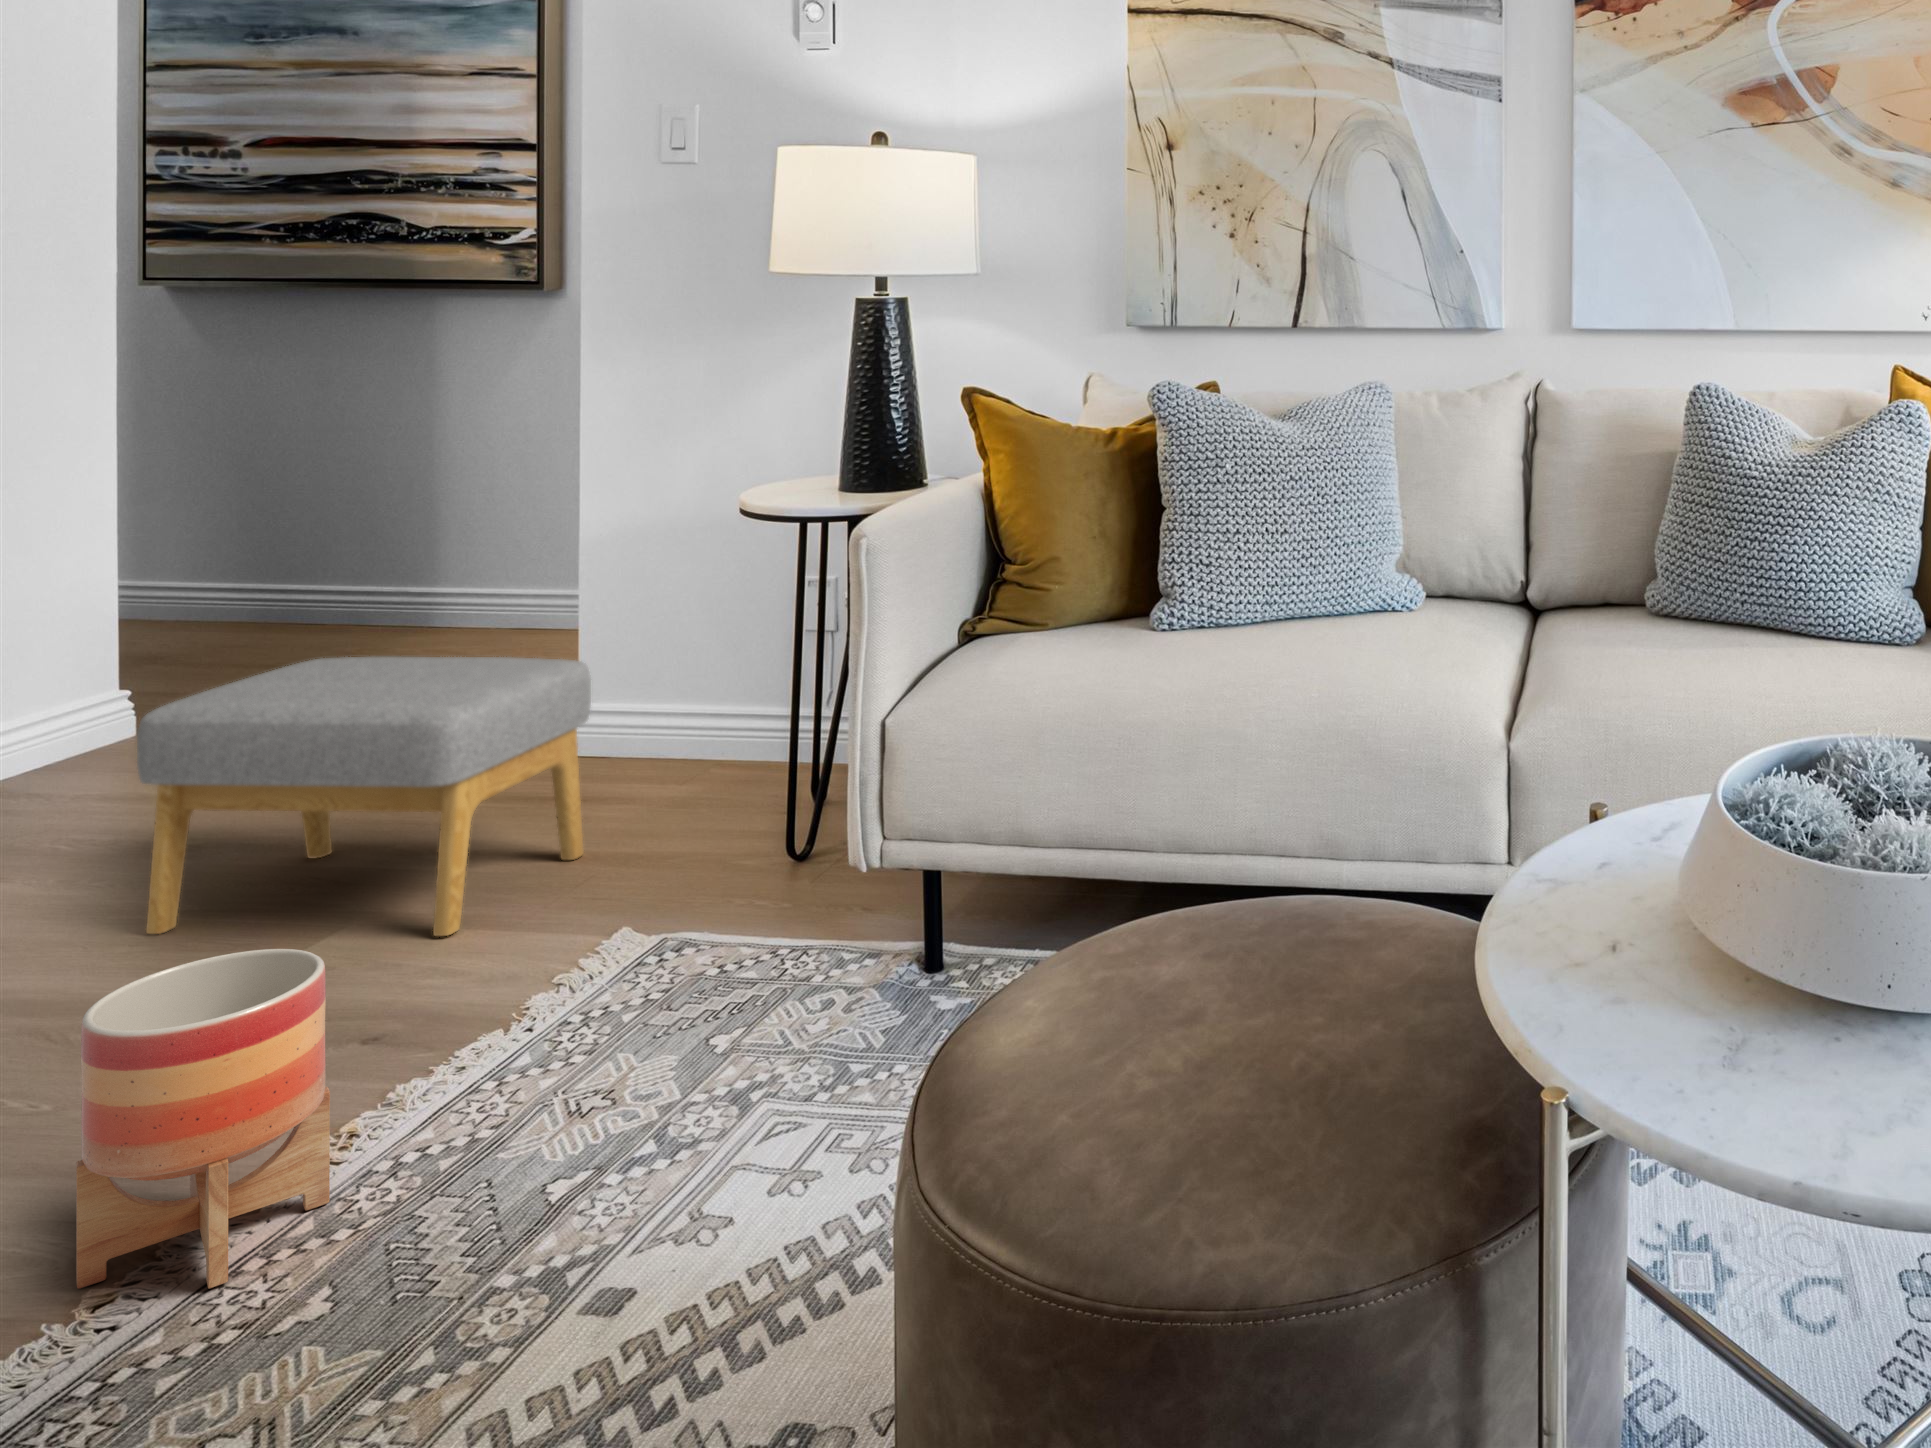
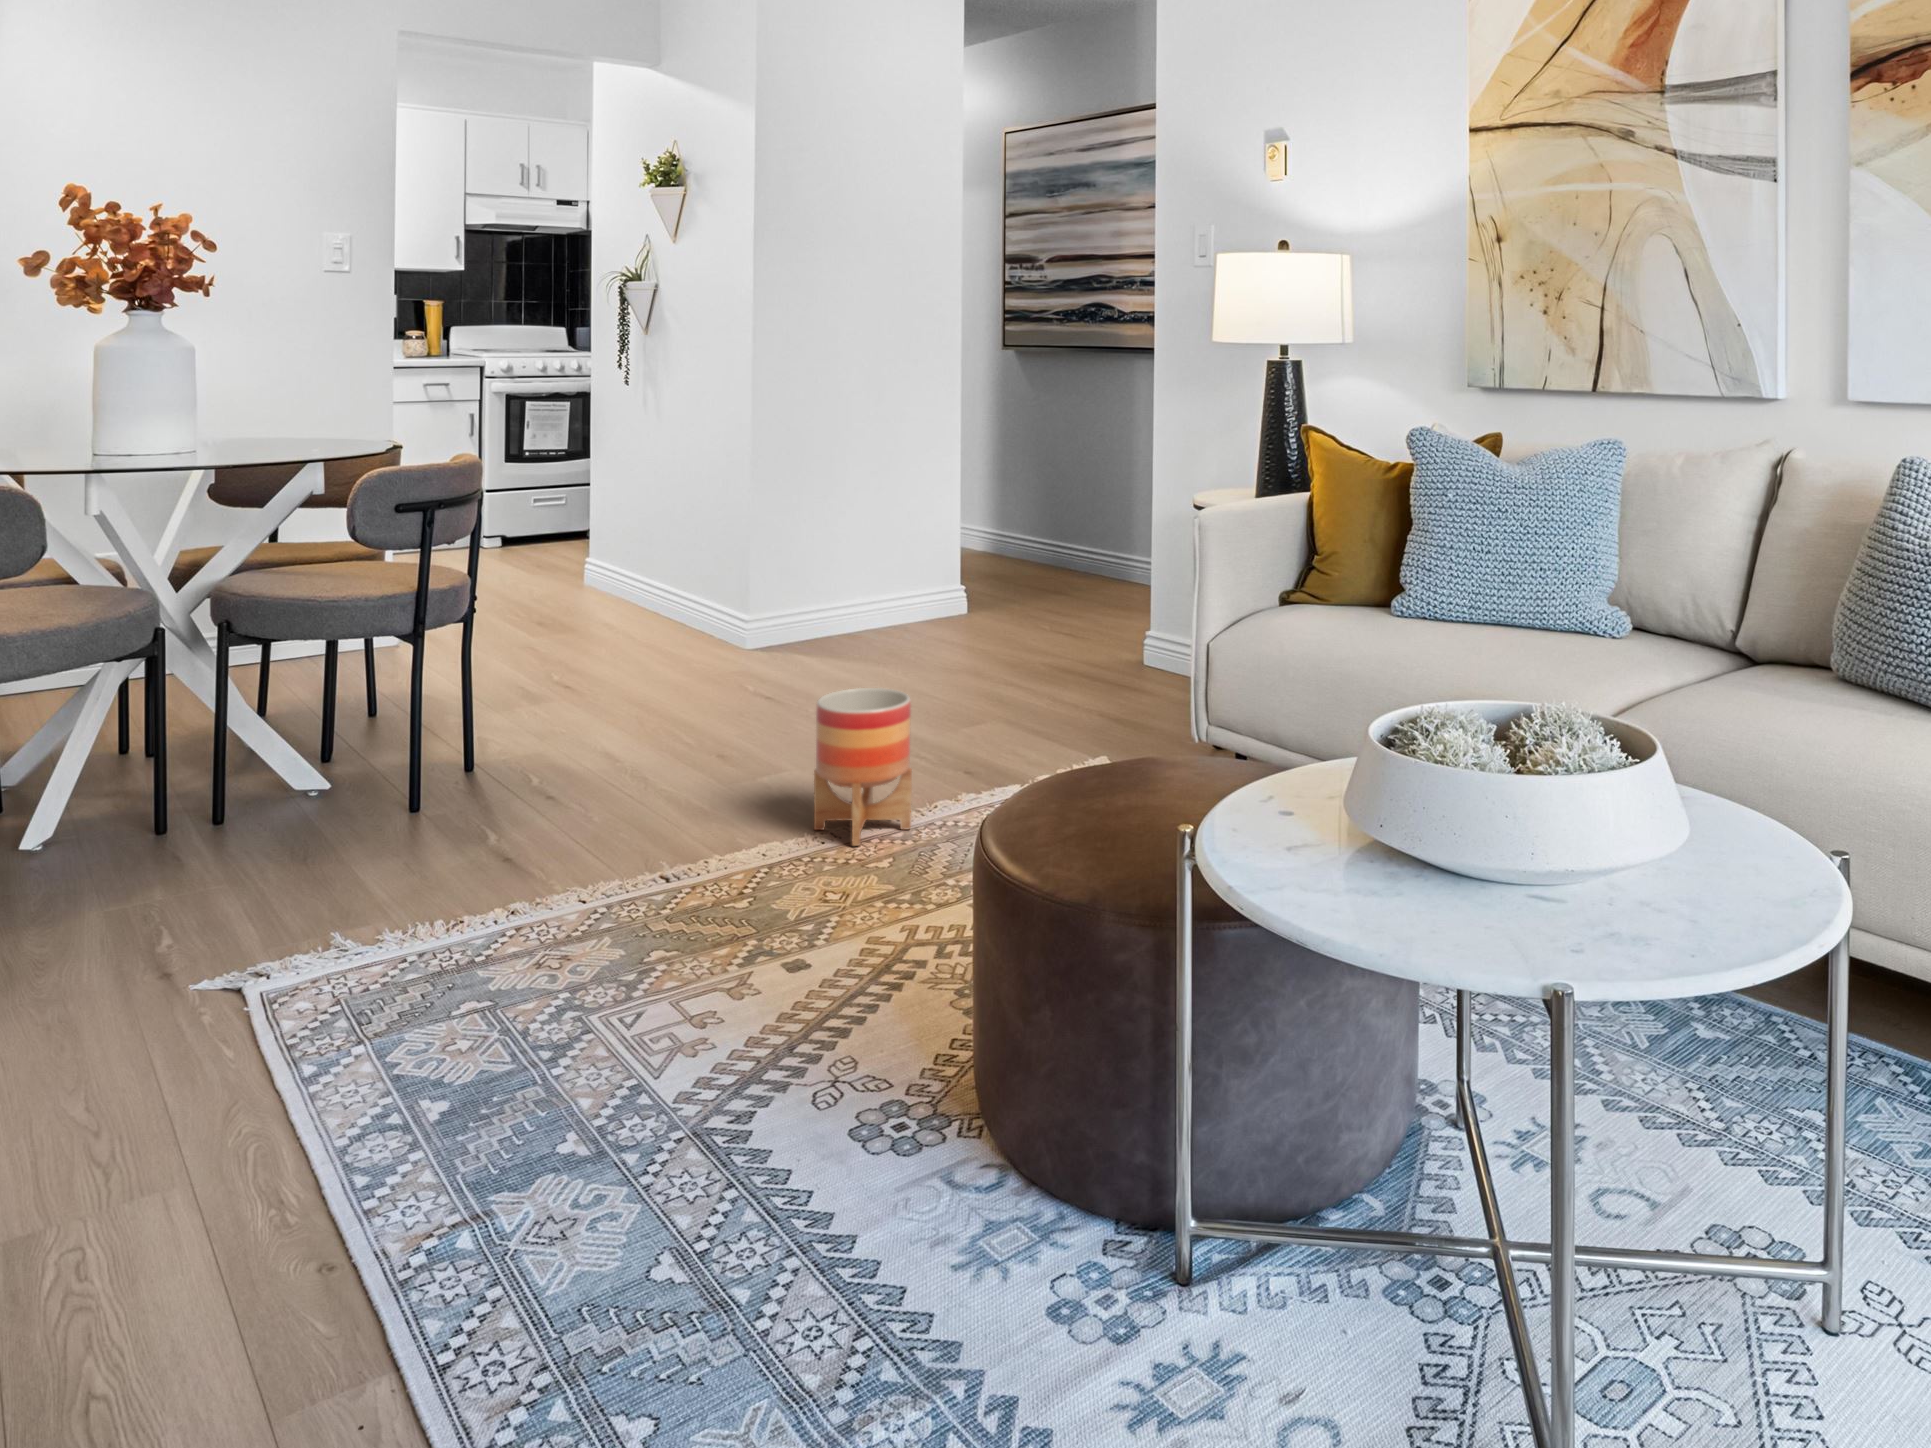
footstool: present [137,656,591,936] -> none [915,564,1121,730]

